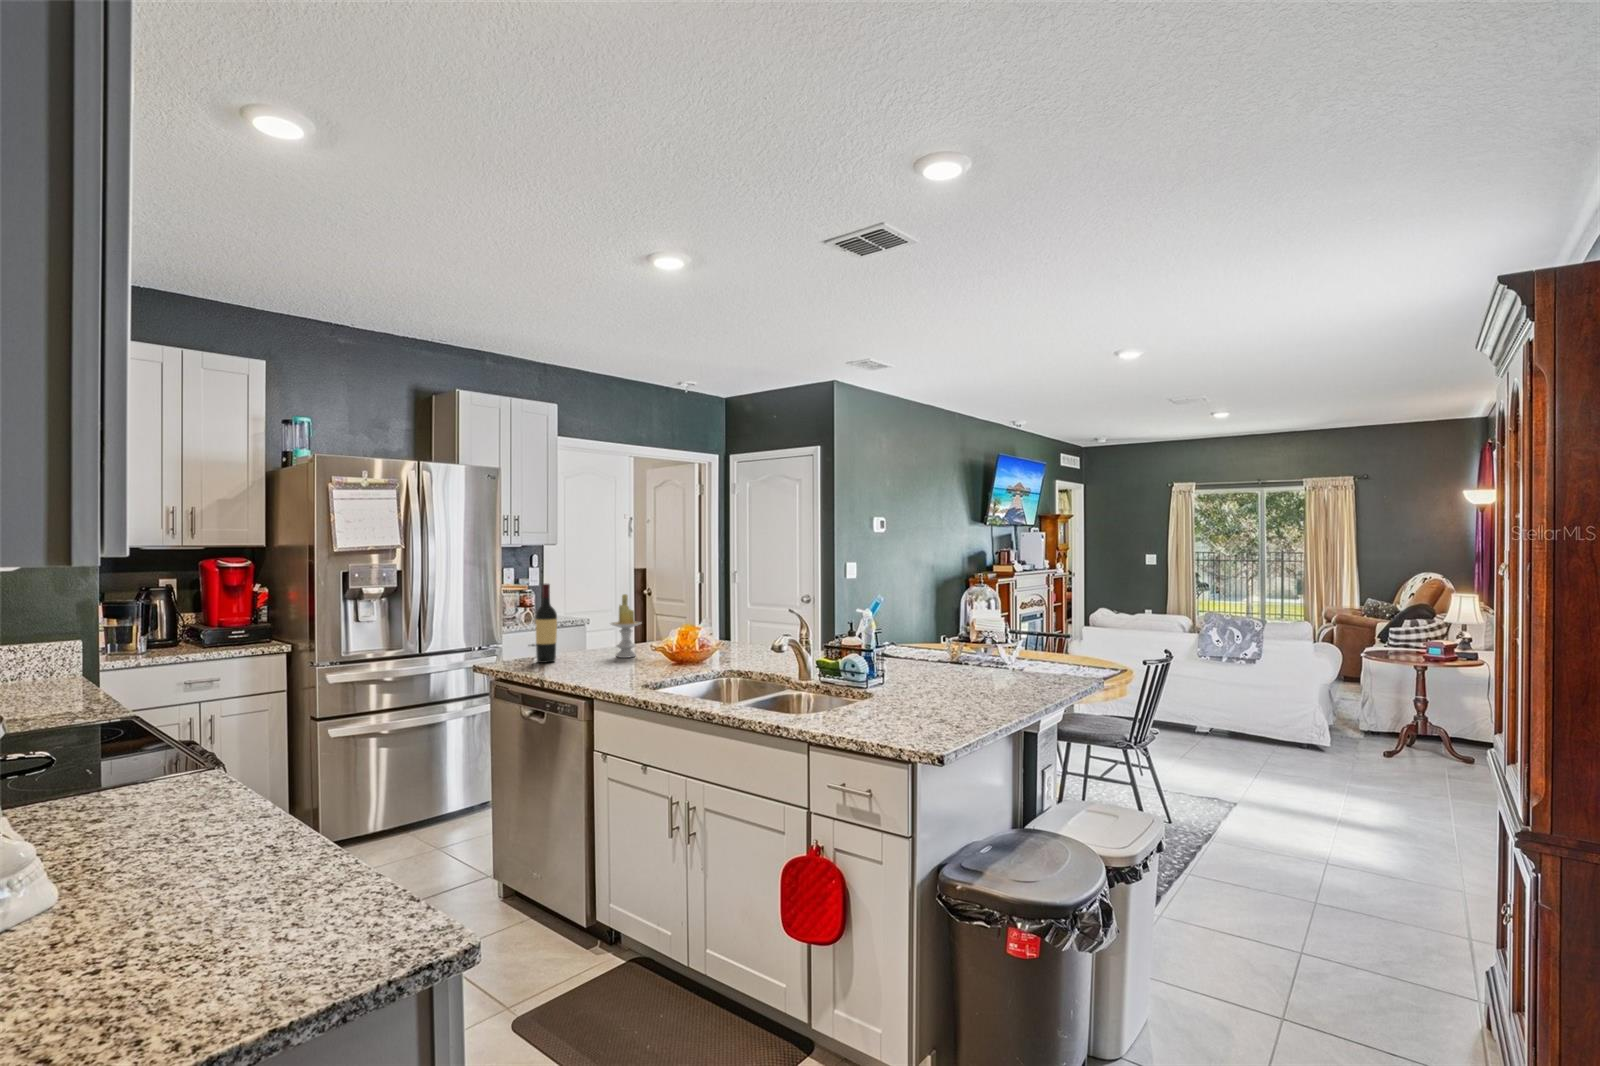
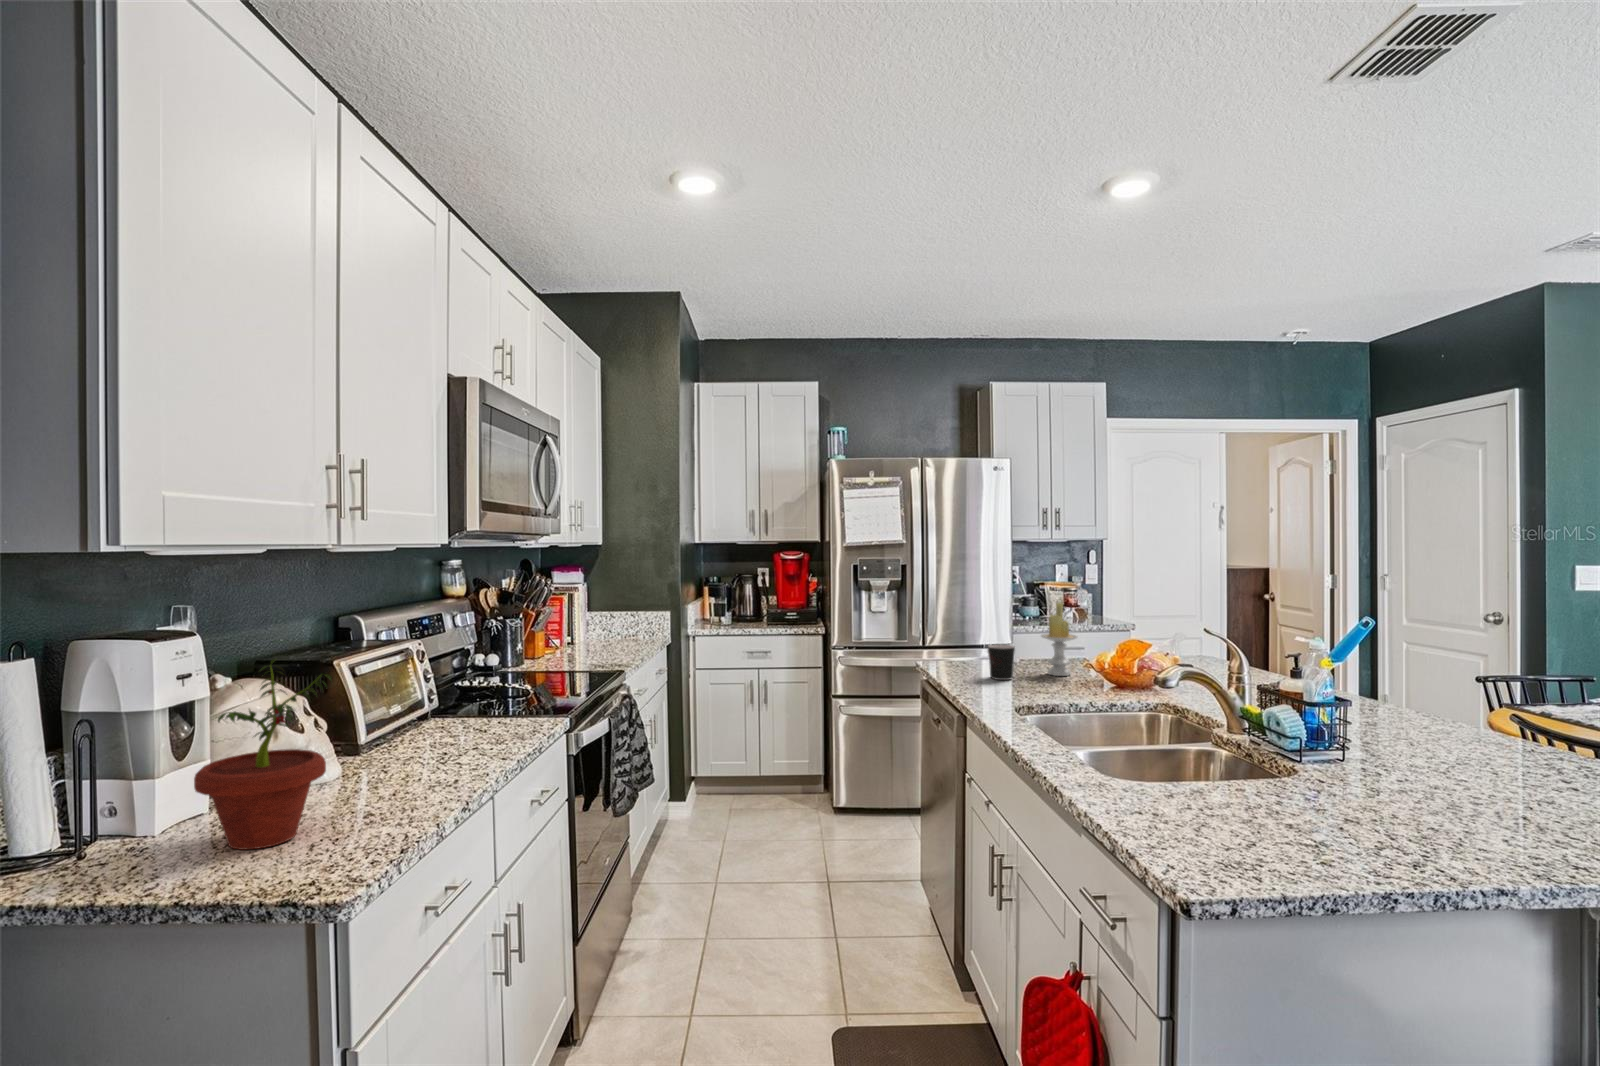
wine bottle: present [535,583,557,663] -> none [958,586,980,670]
coffee cup: none [572,634,603,666] -> present [987,644,1015,680]
potted plant: none [67,683,285,973] -> present [194,658,332,850]

